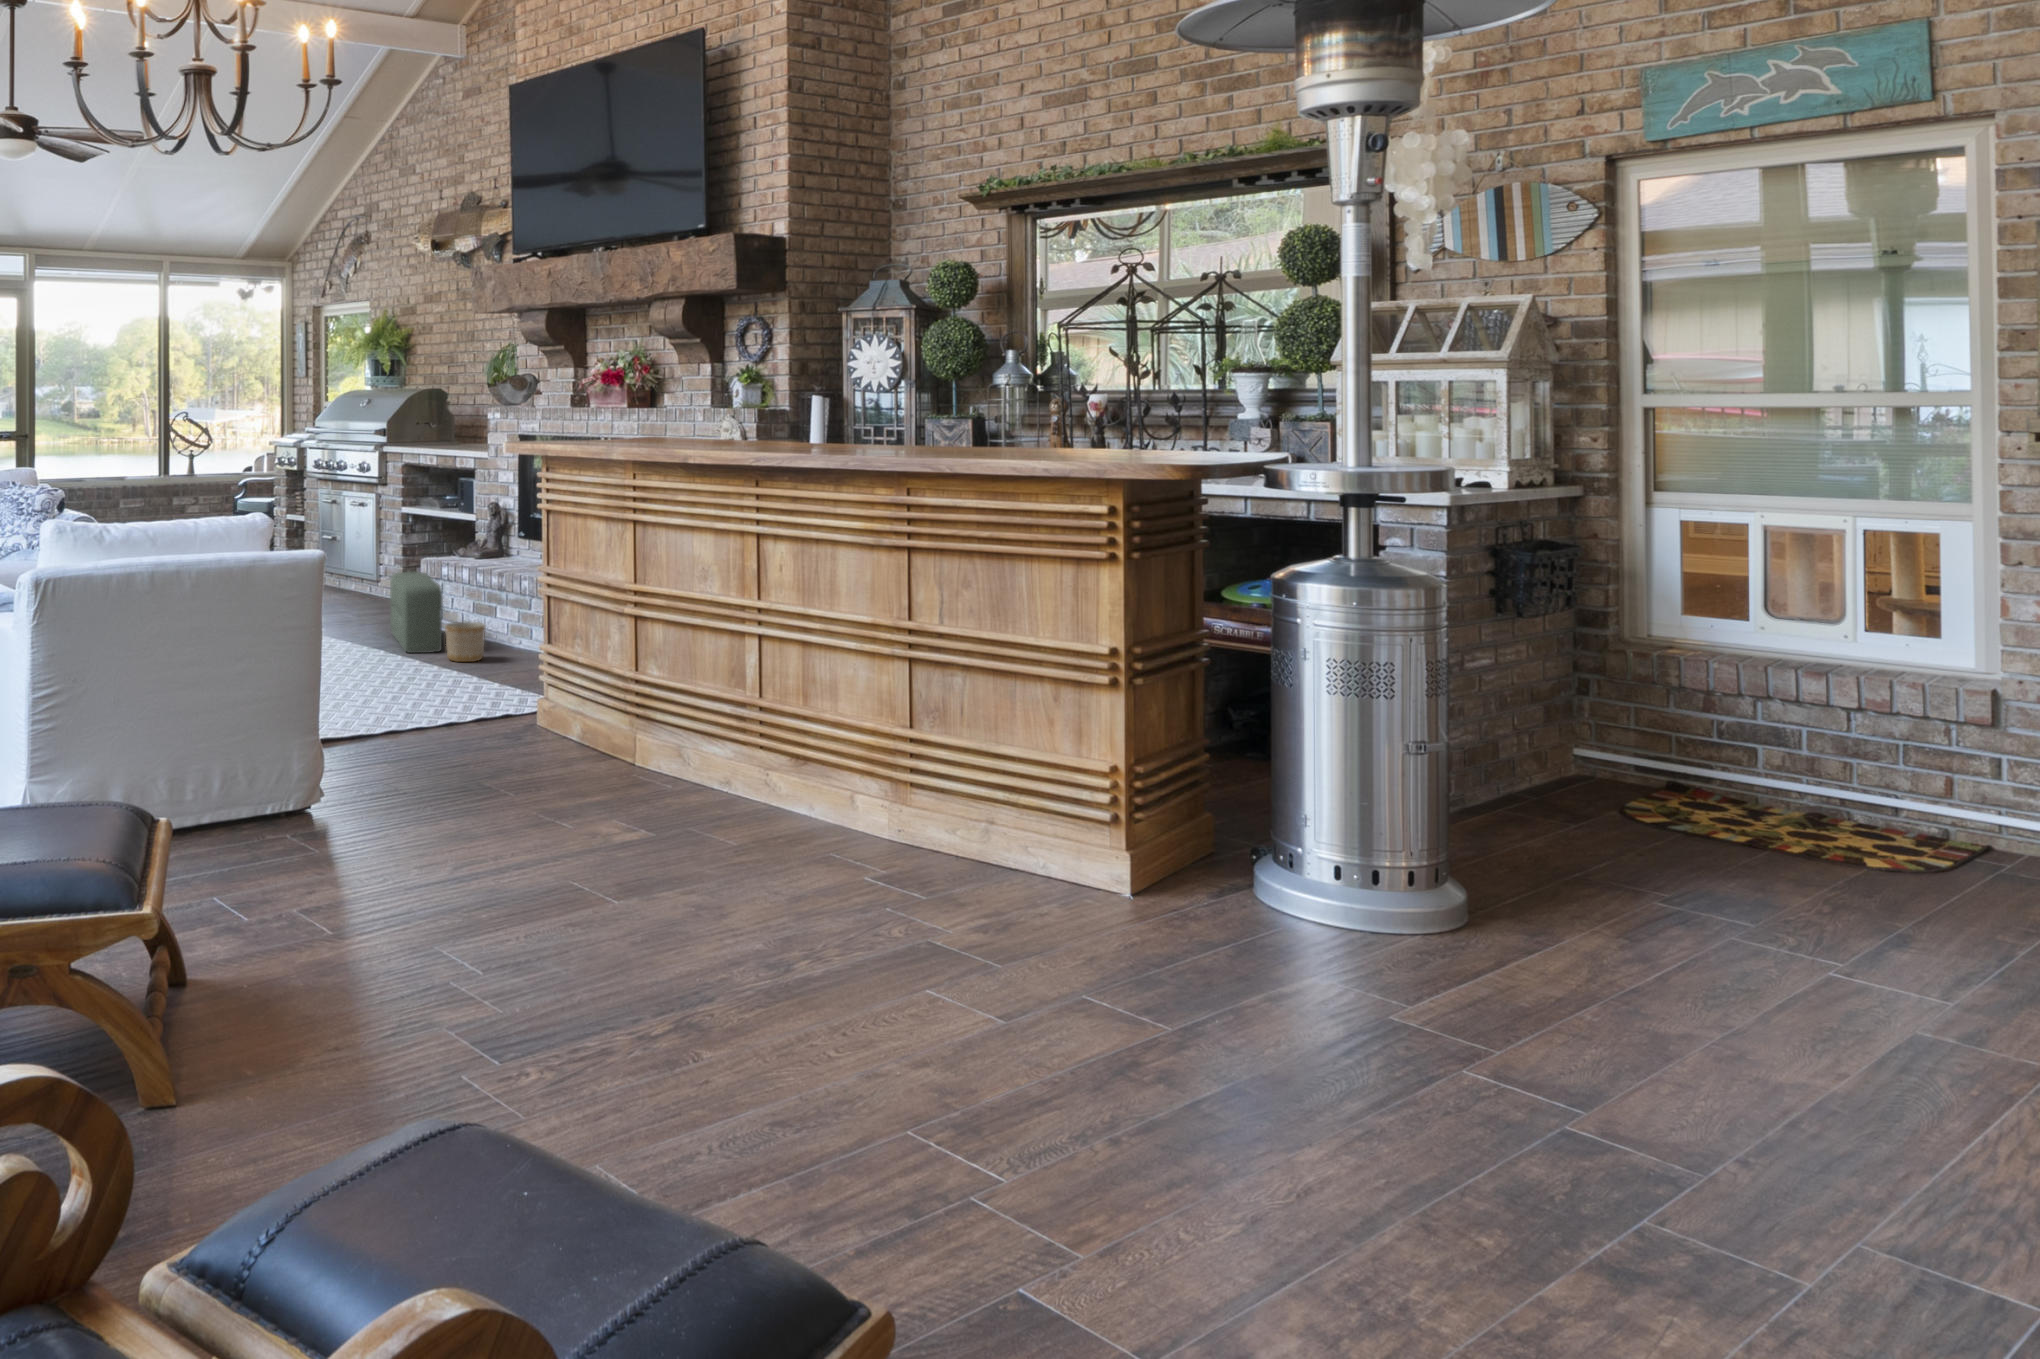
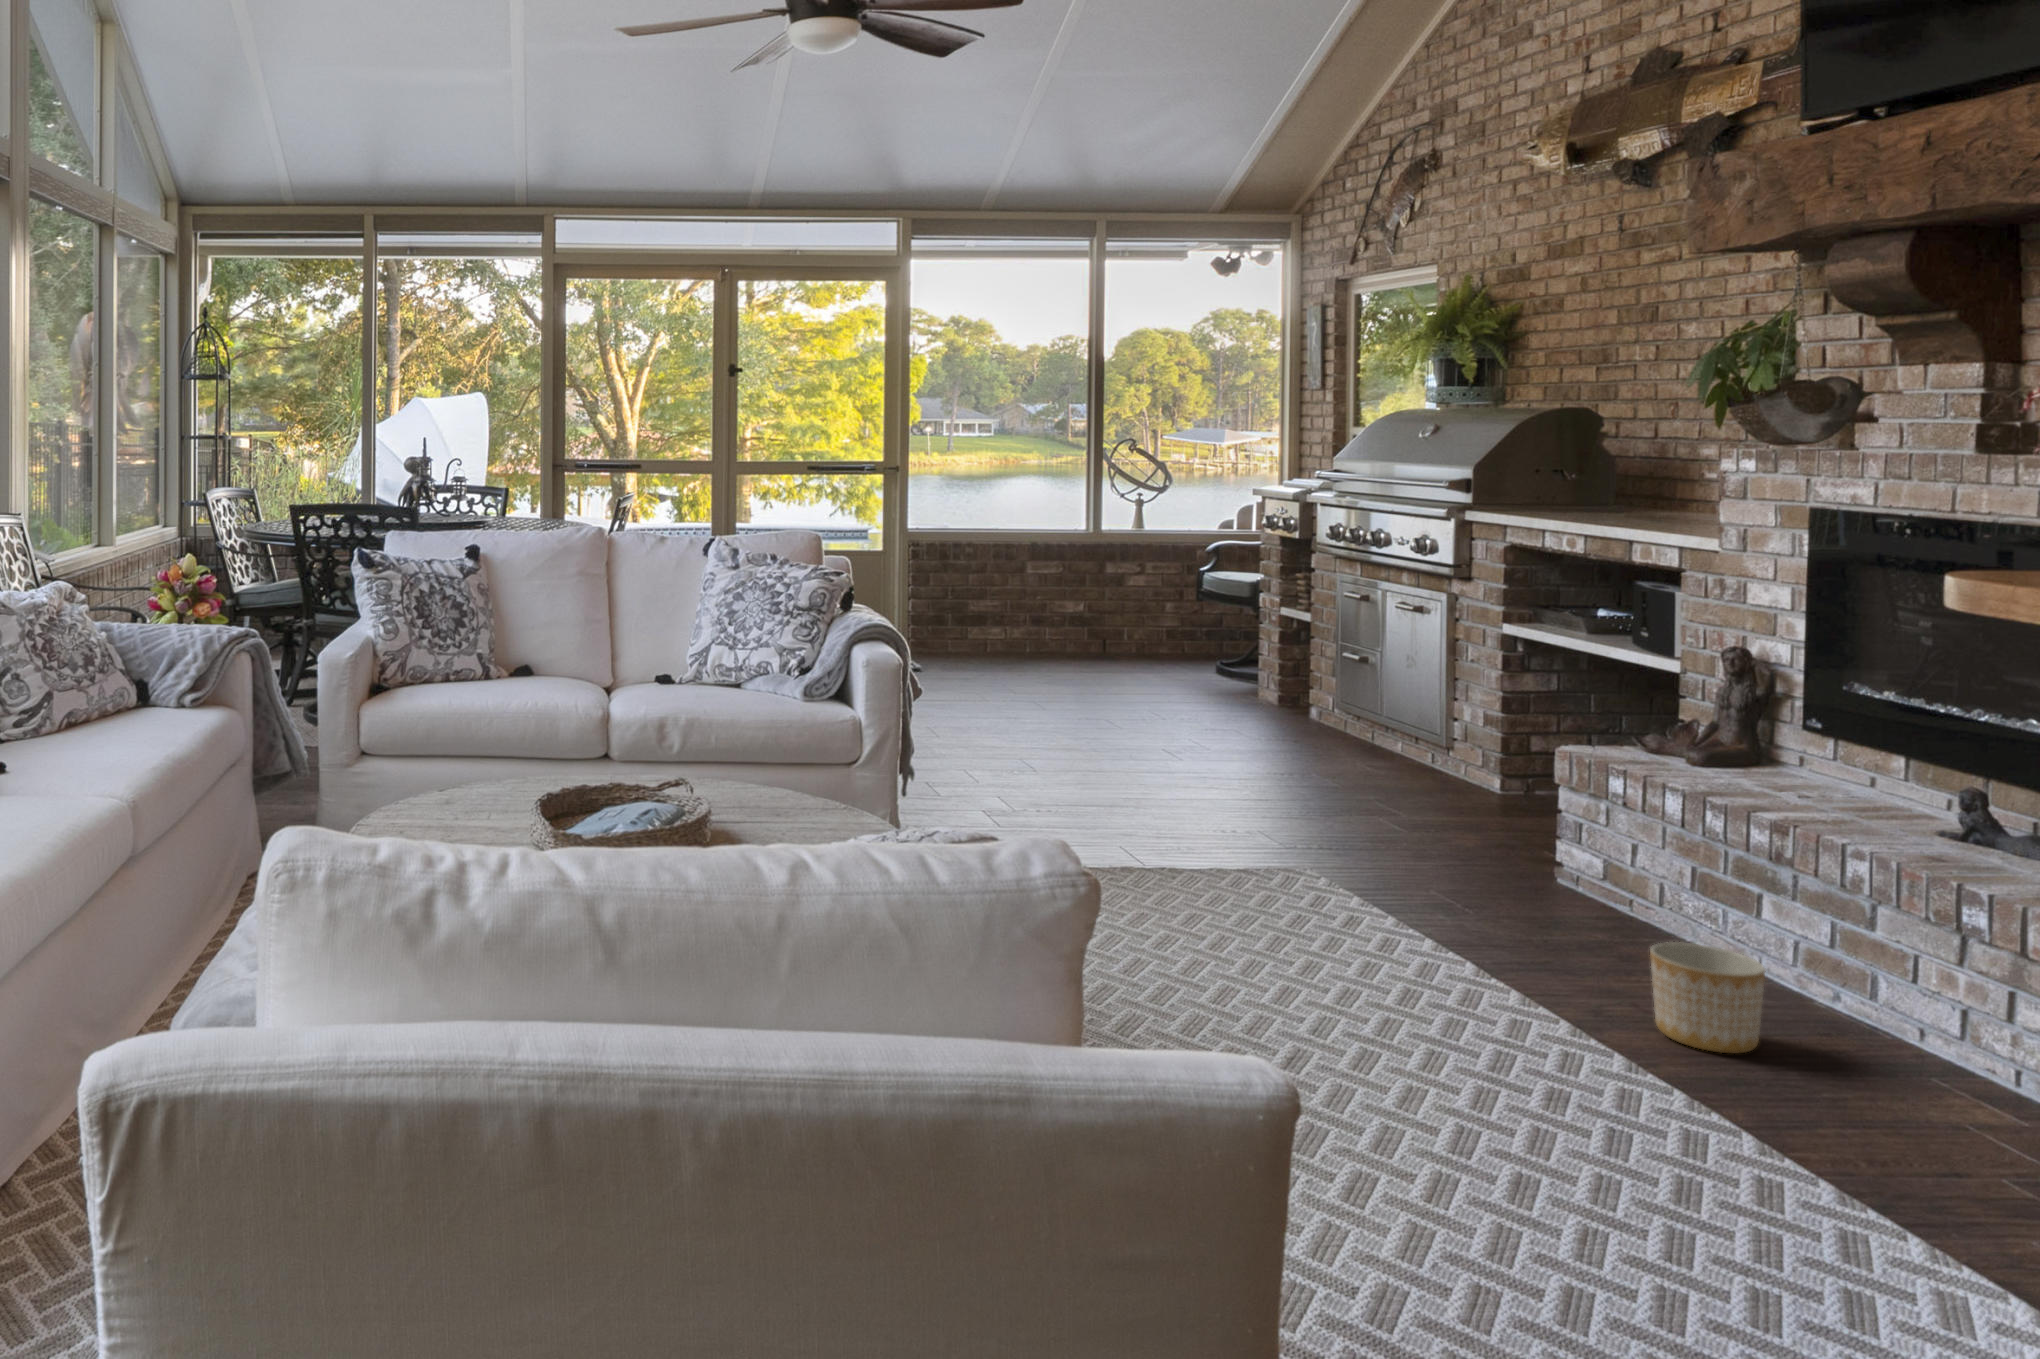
pouf: present [390,572,443,653] -> none [1495,784,1635,992]

